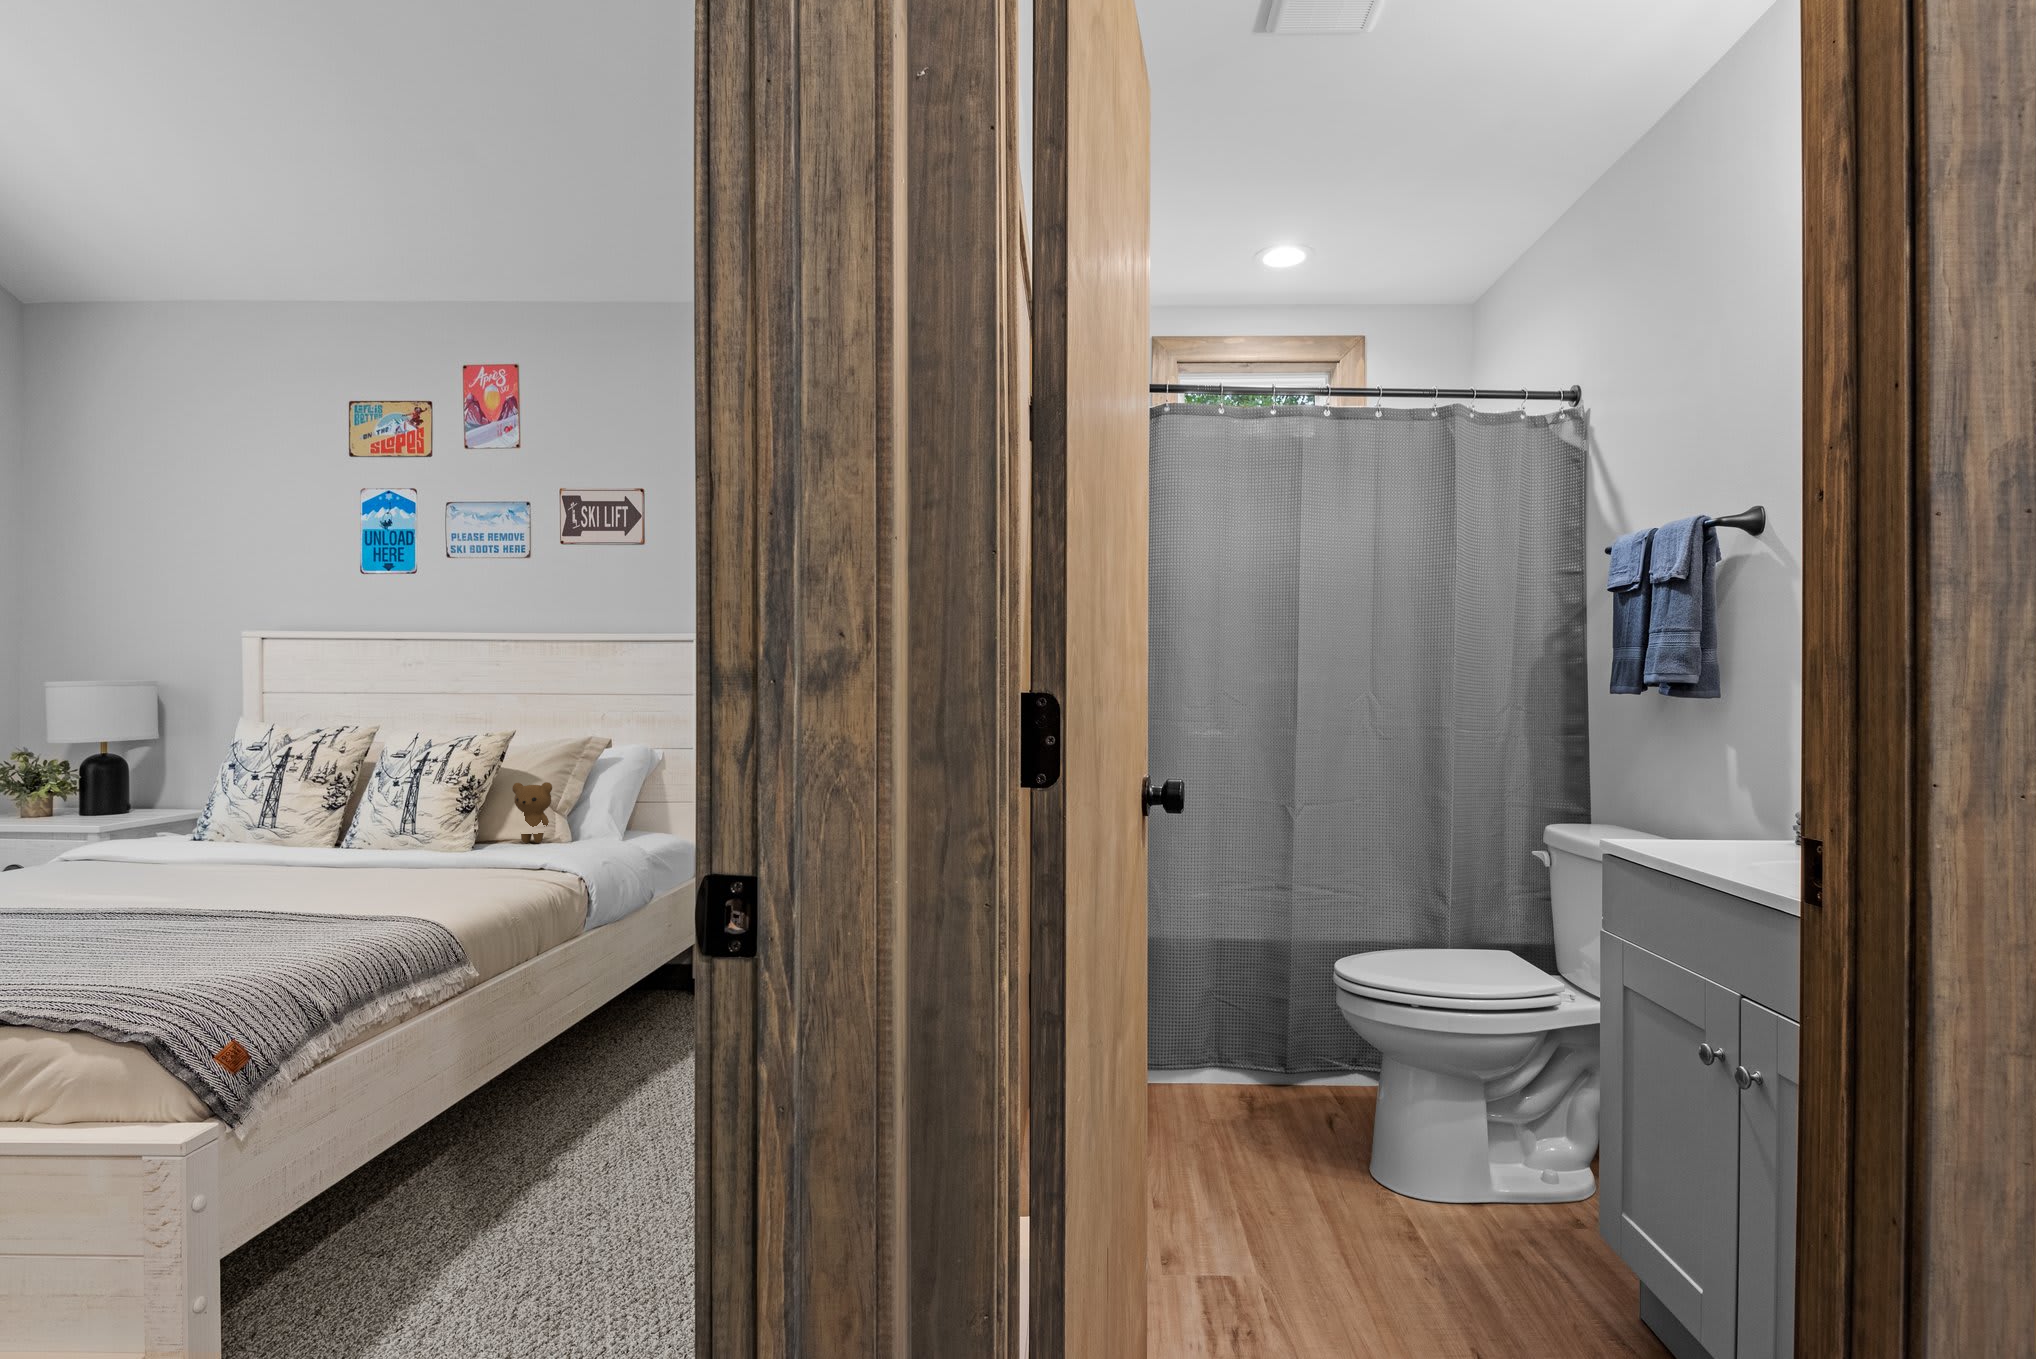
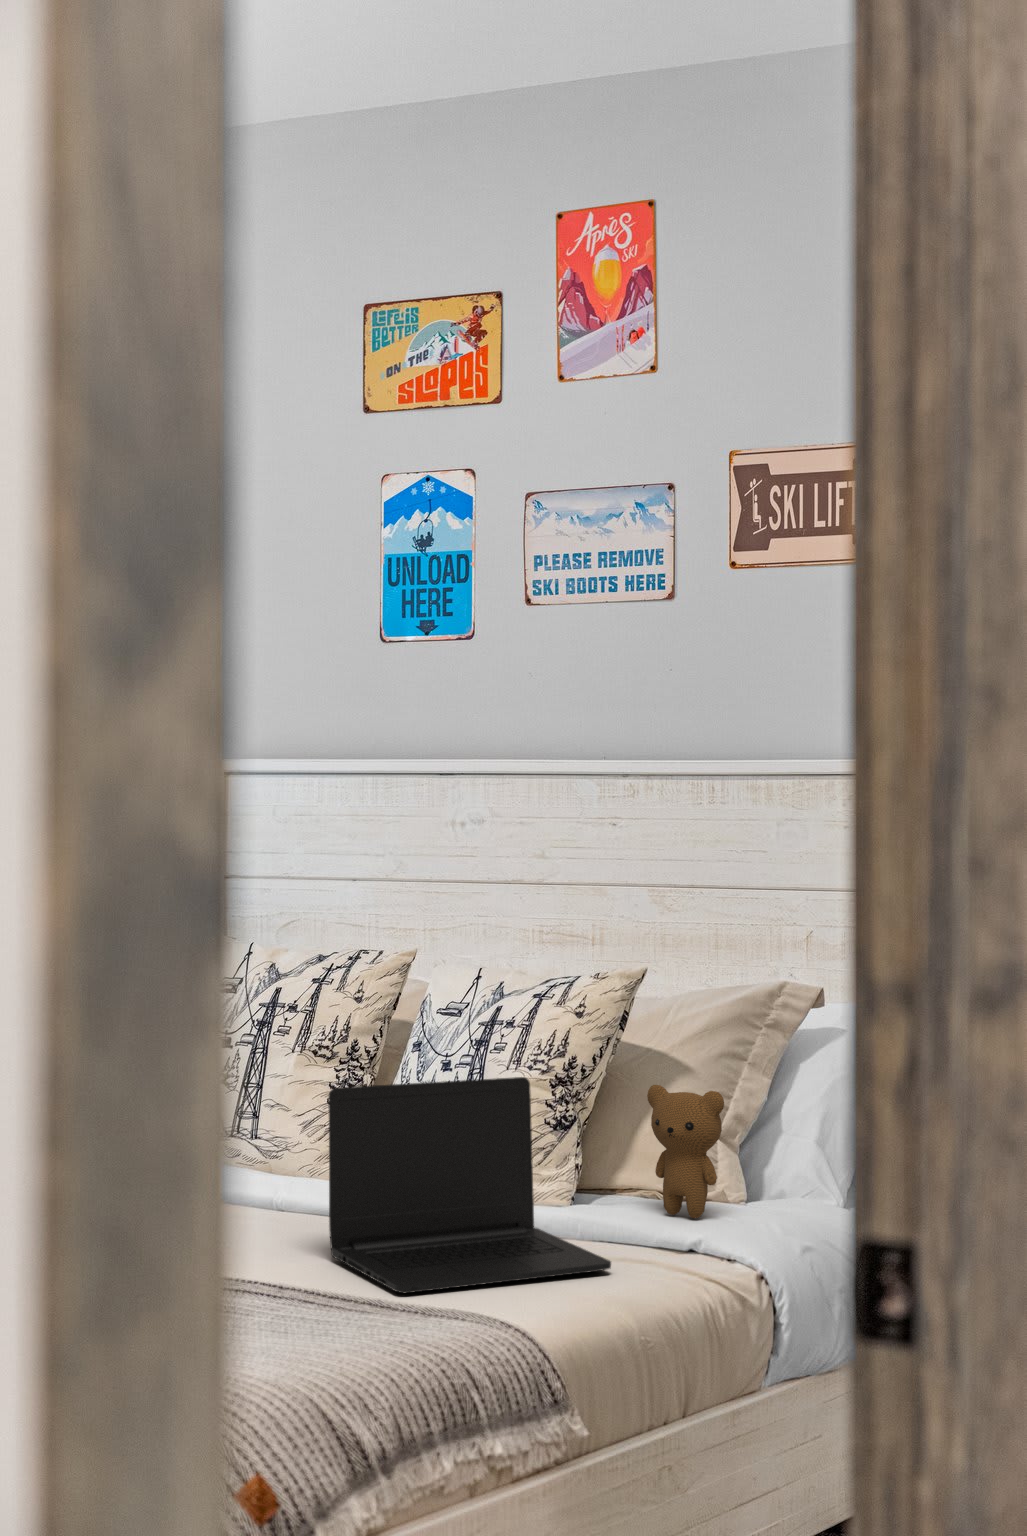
laptop: none [321,778,487,878] -> present [328,1077,611,1294]

